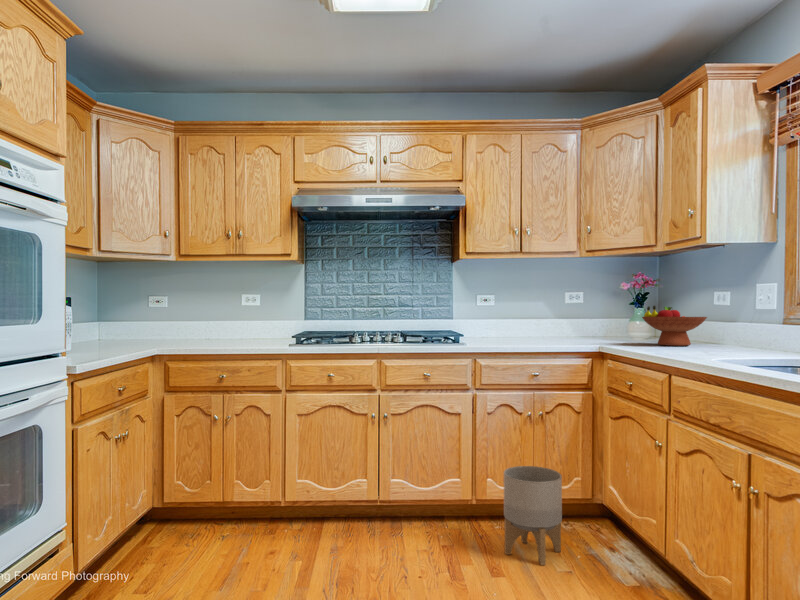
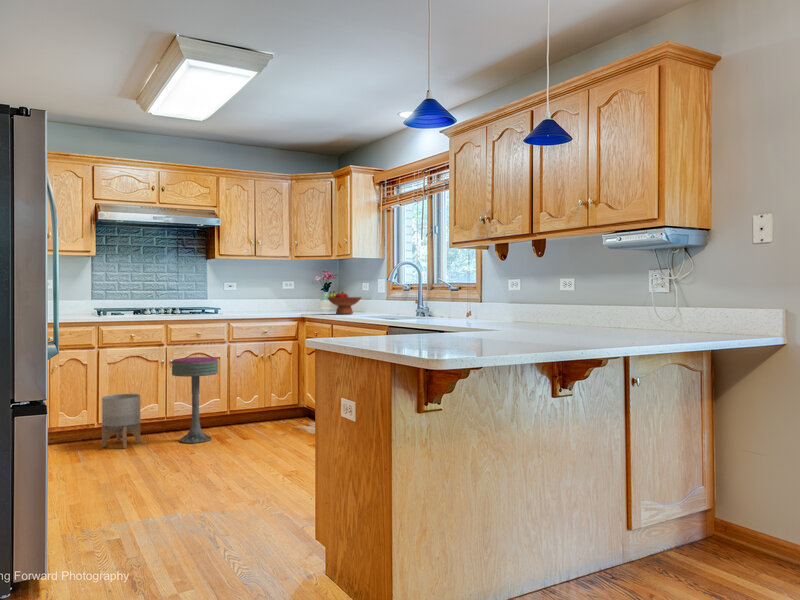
bar stool: none [375,416,449,570] -> present [172,357,218,443]
planter: present [504,466,562,565] -> present [102,394,141,448]

